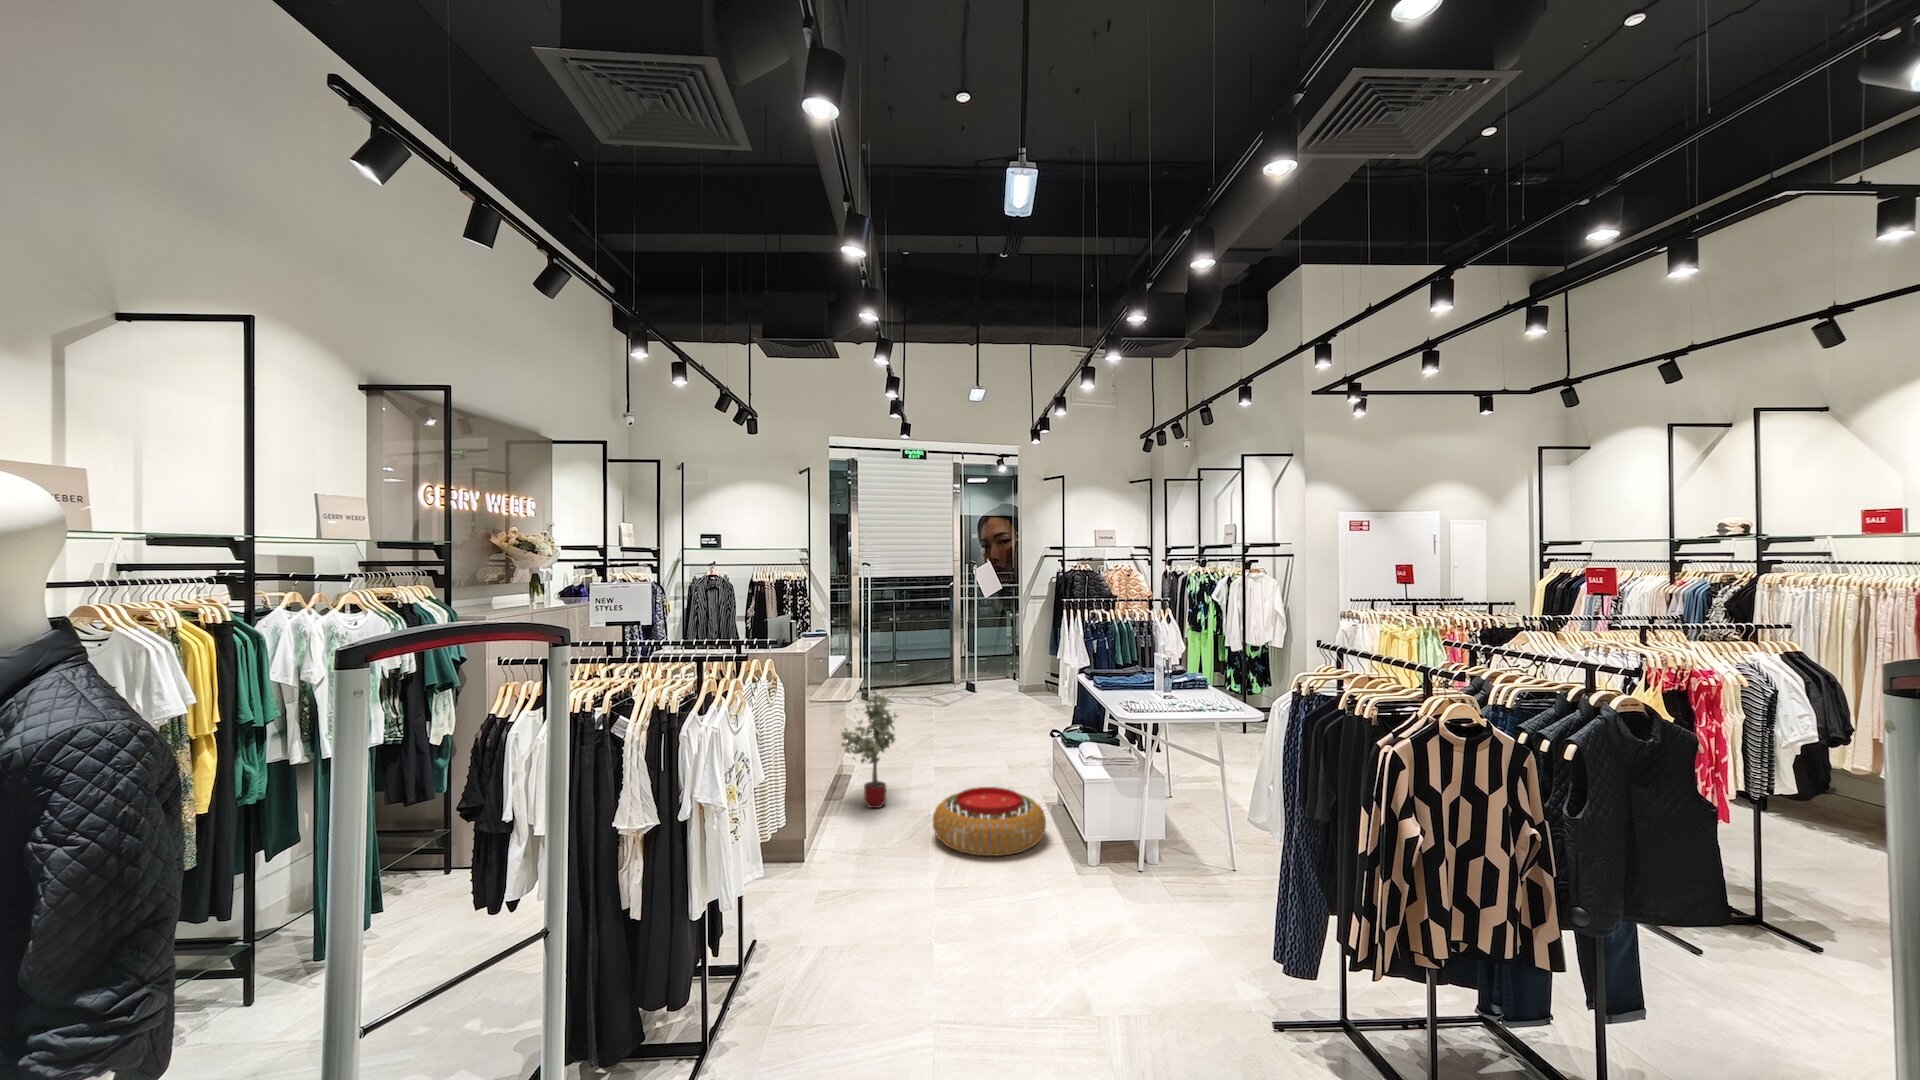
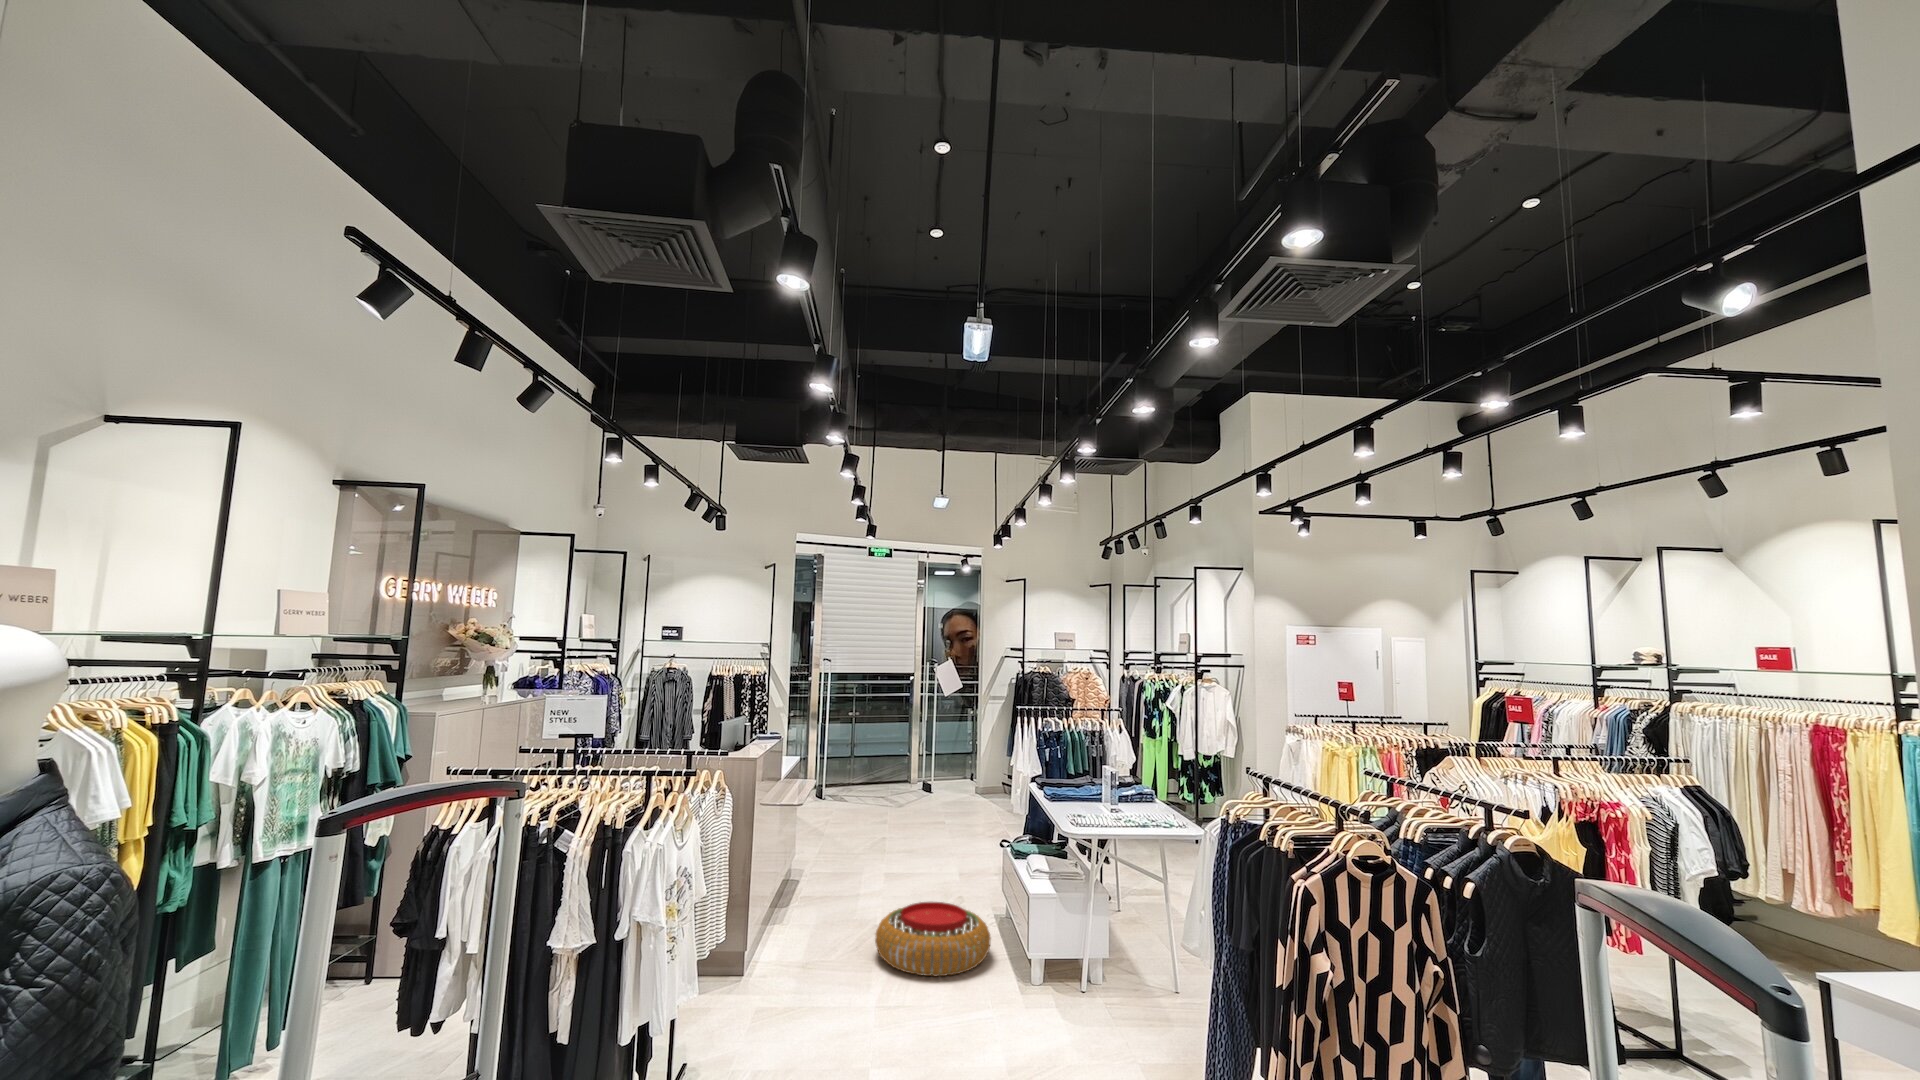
potted tree: present [842,690,898,808] -> none [785,795,847,921]

